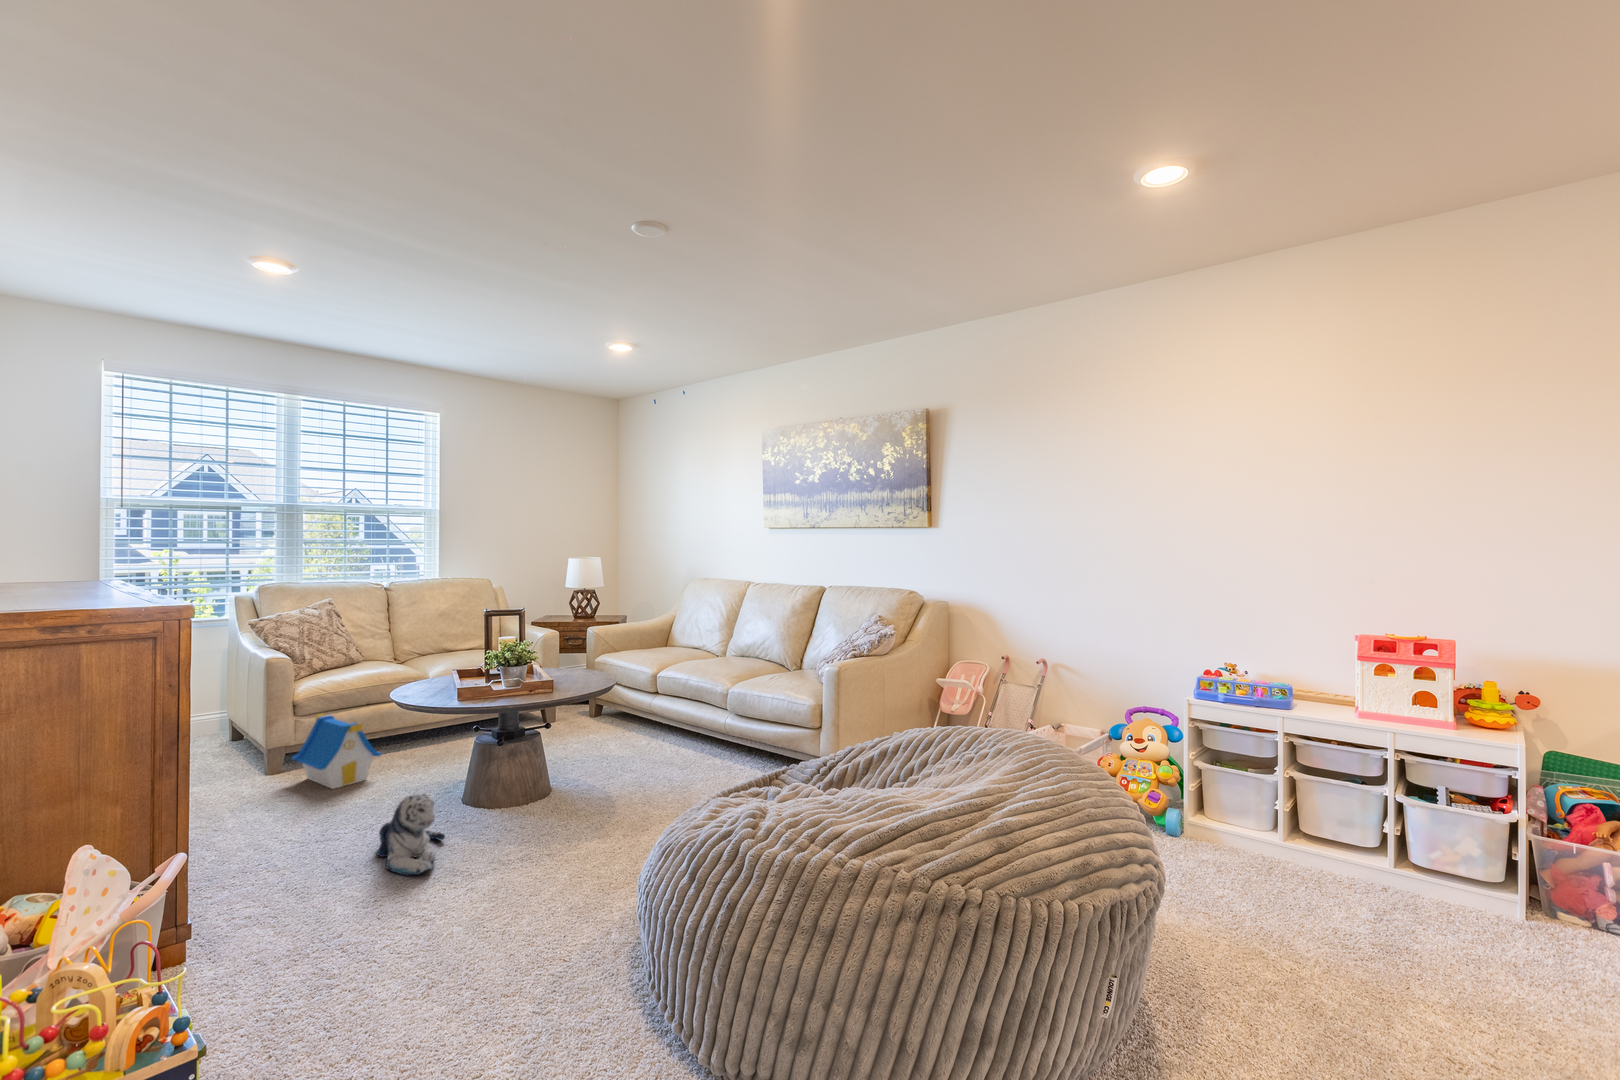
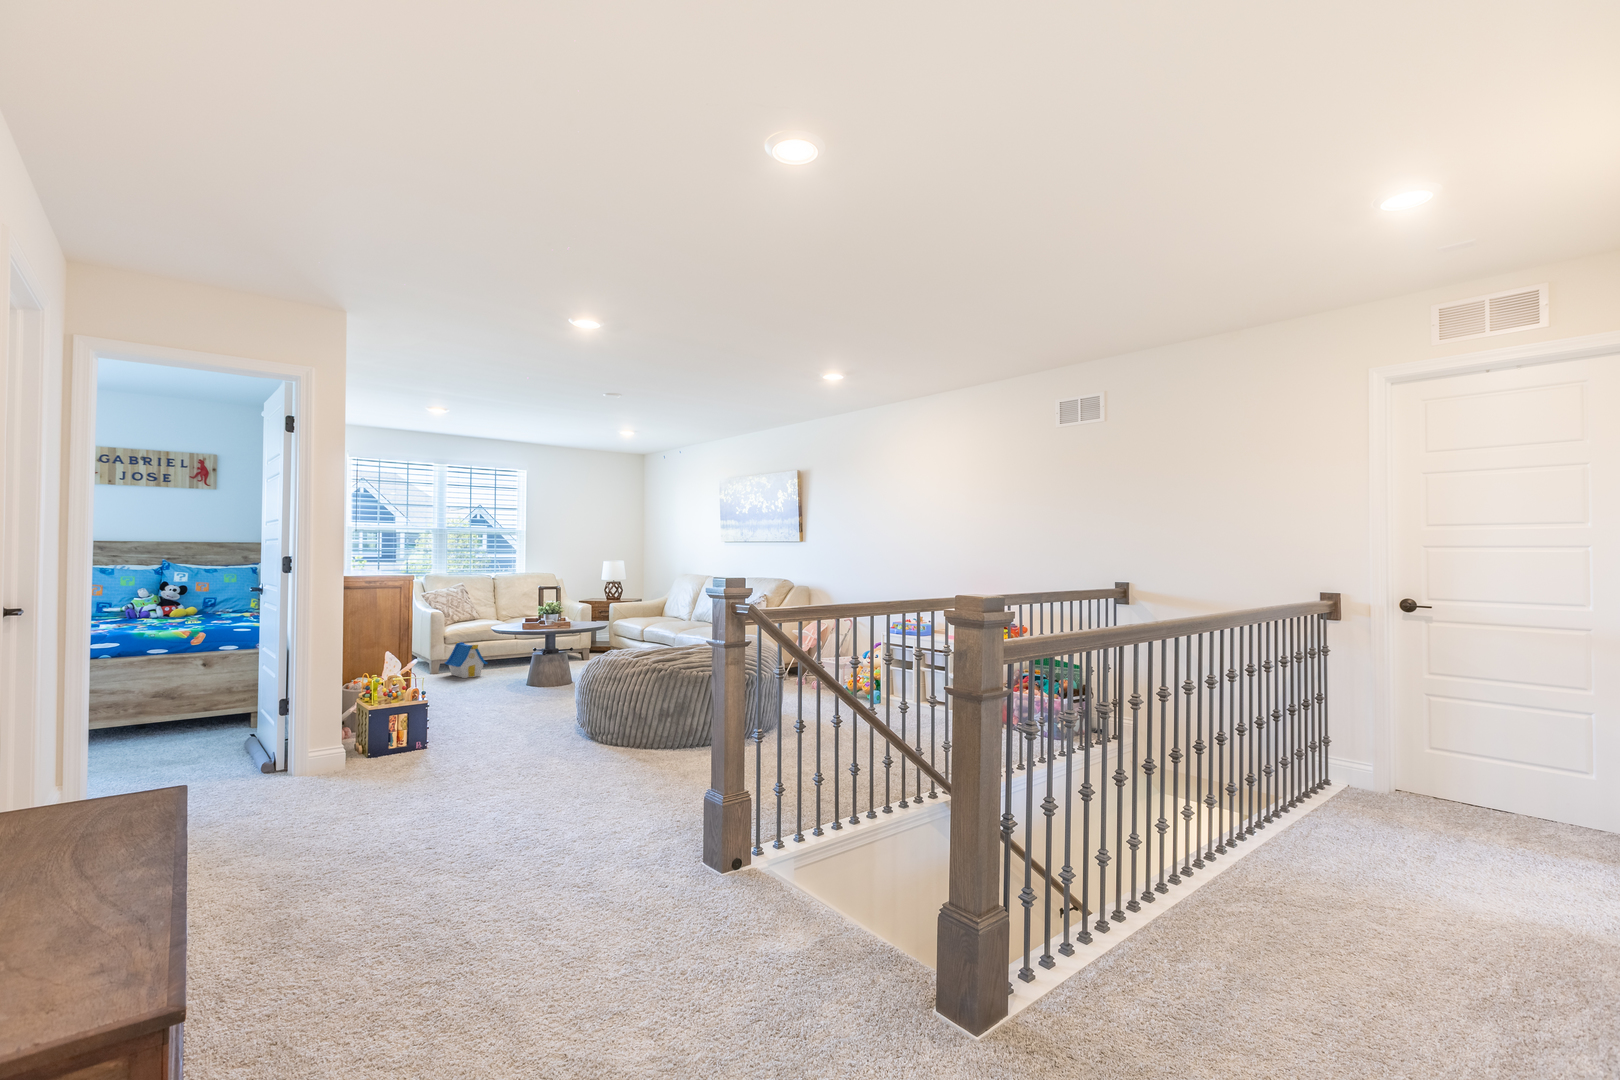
plush toy: present [376,794,445,876] -> none [481,666,513,699]

